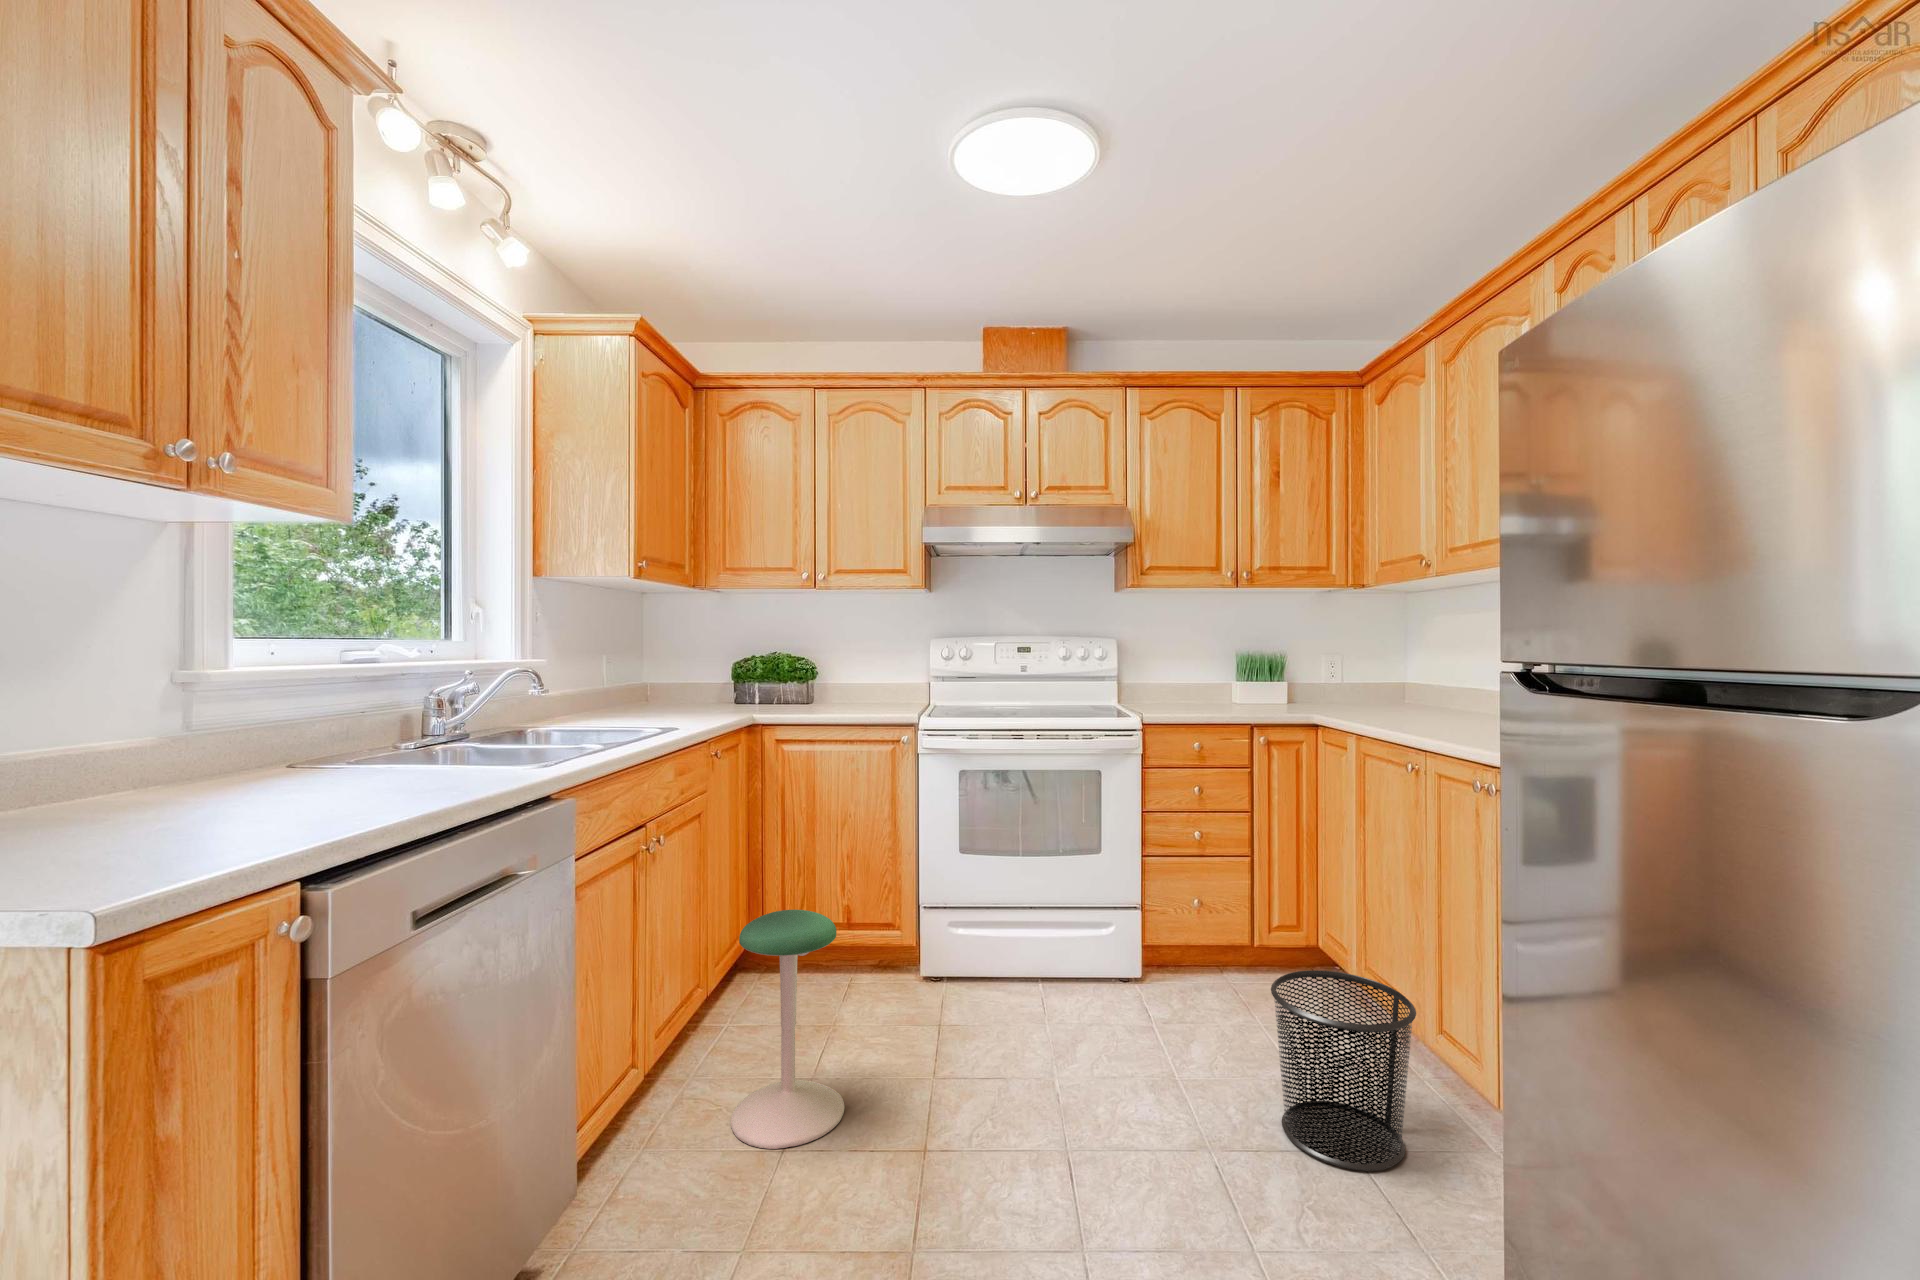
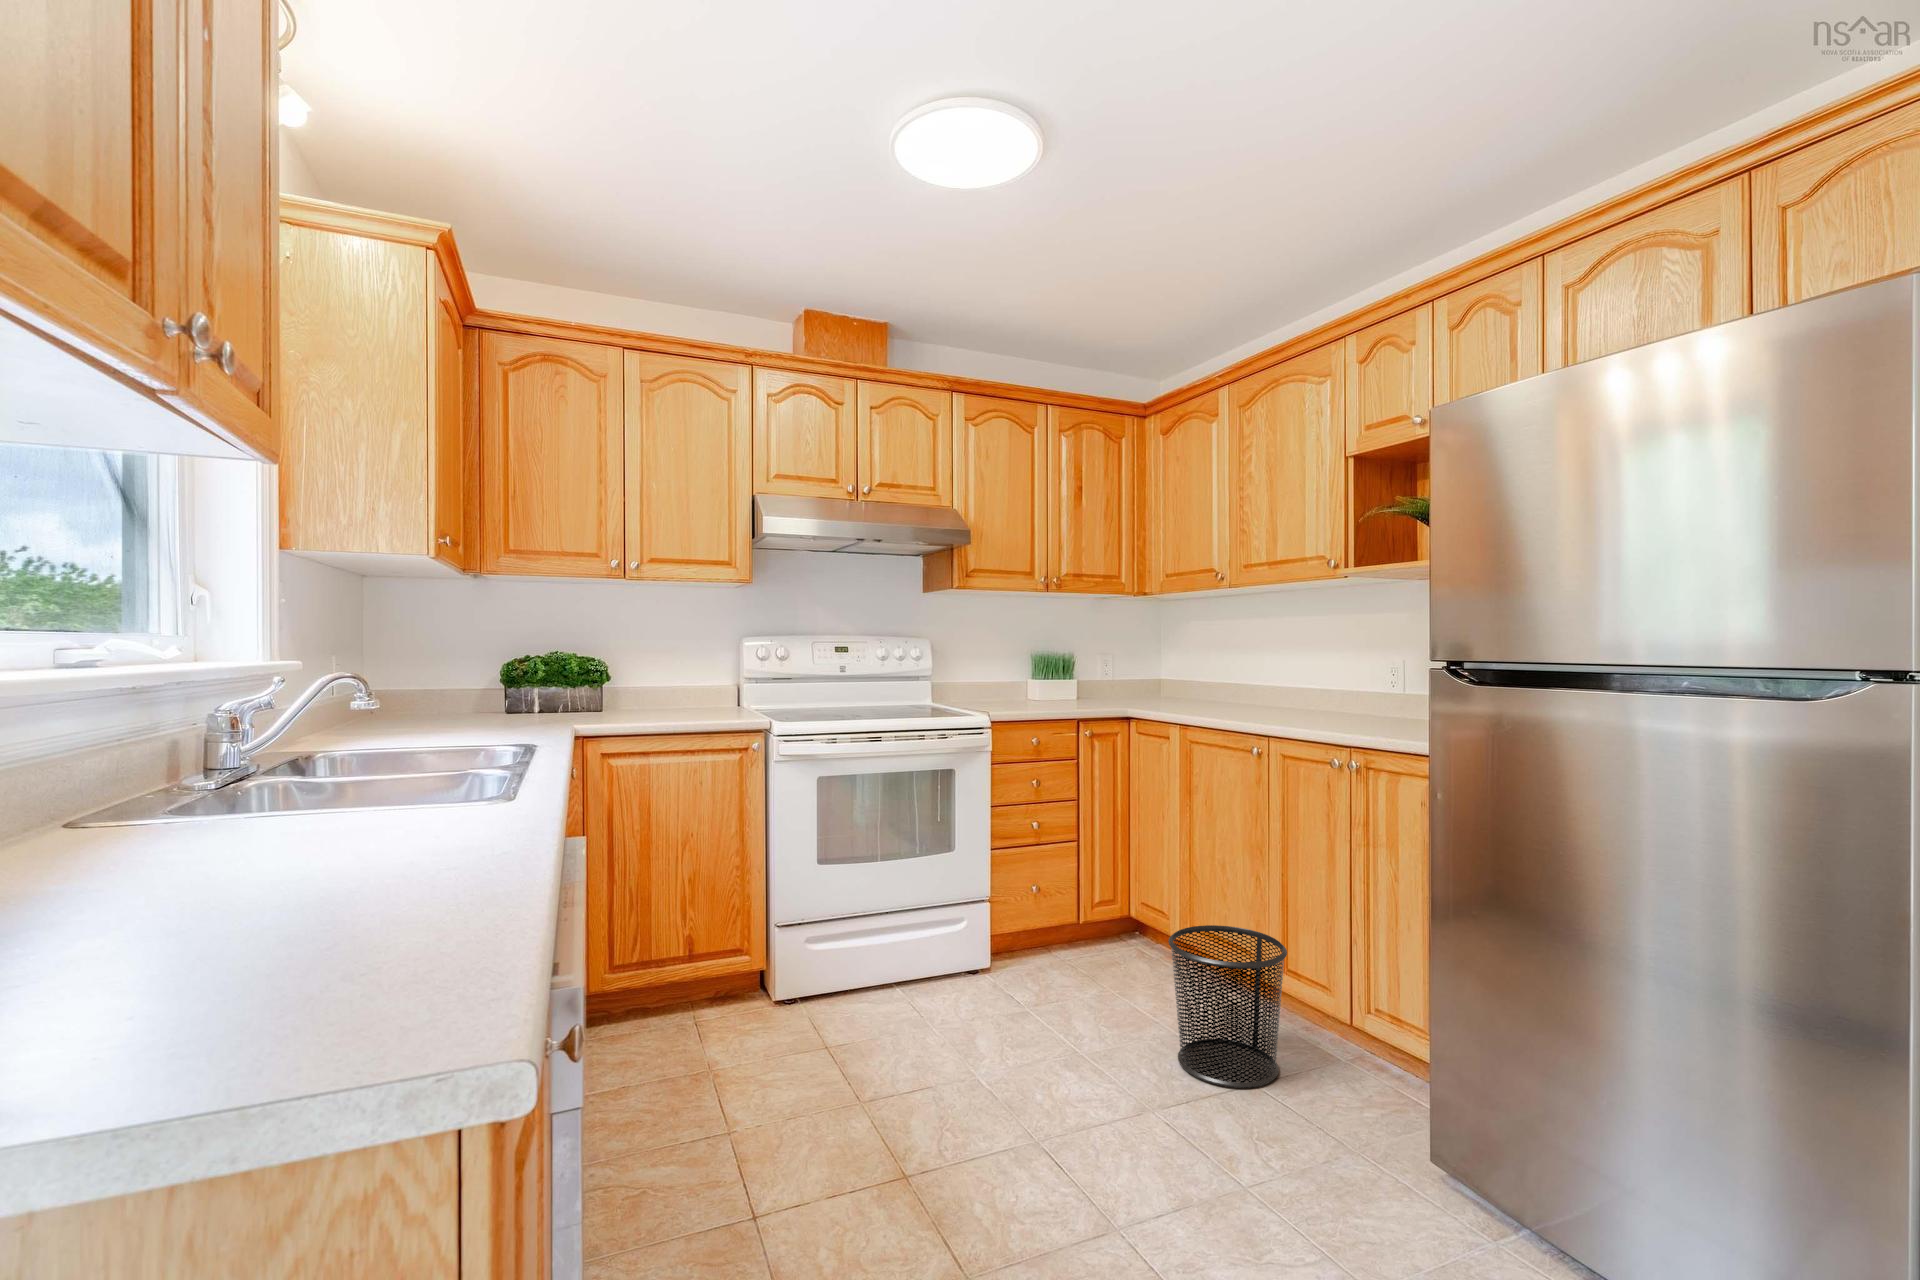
stool: present [731,910,845,1149] -> none [658,939,789,1214]

